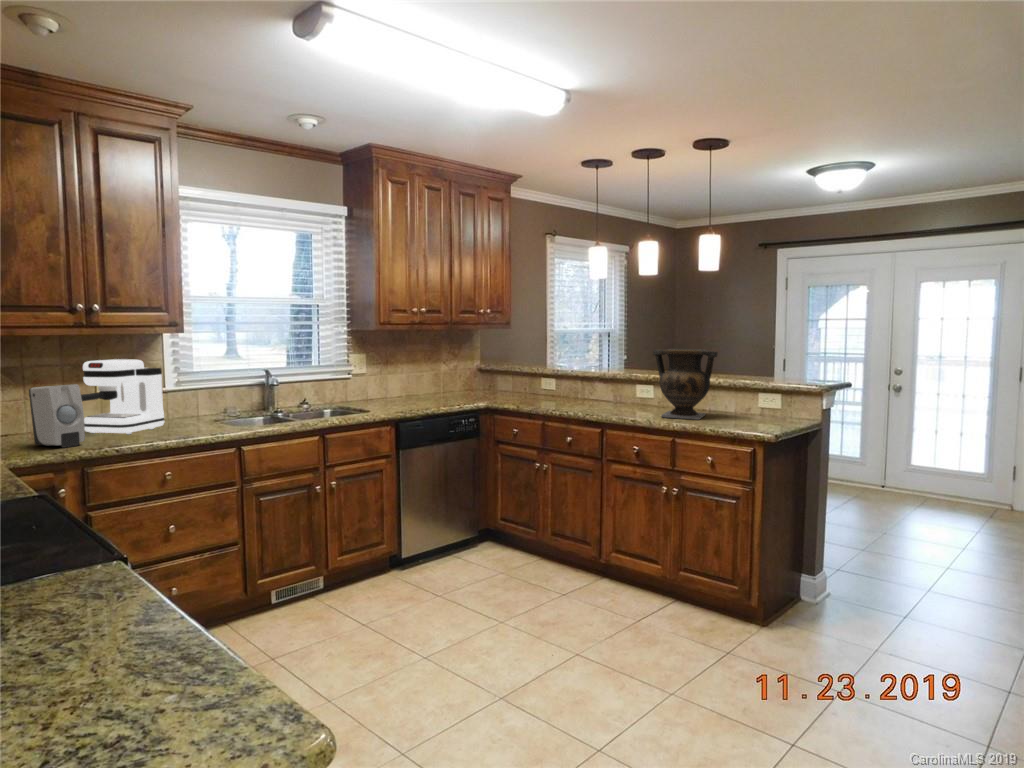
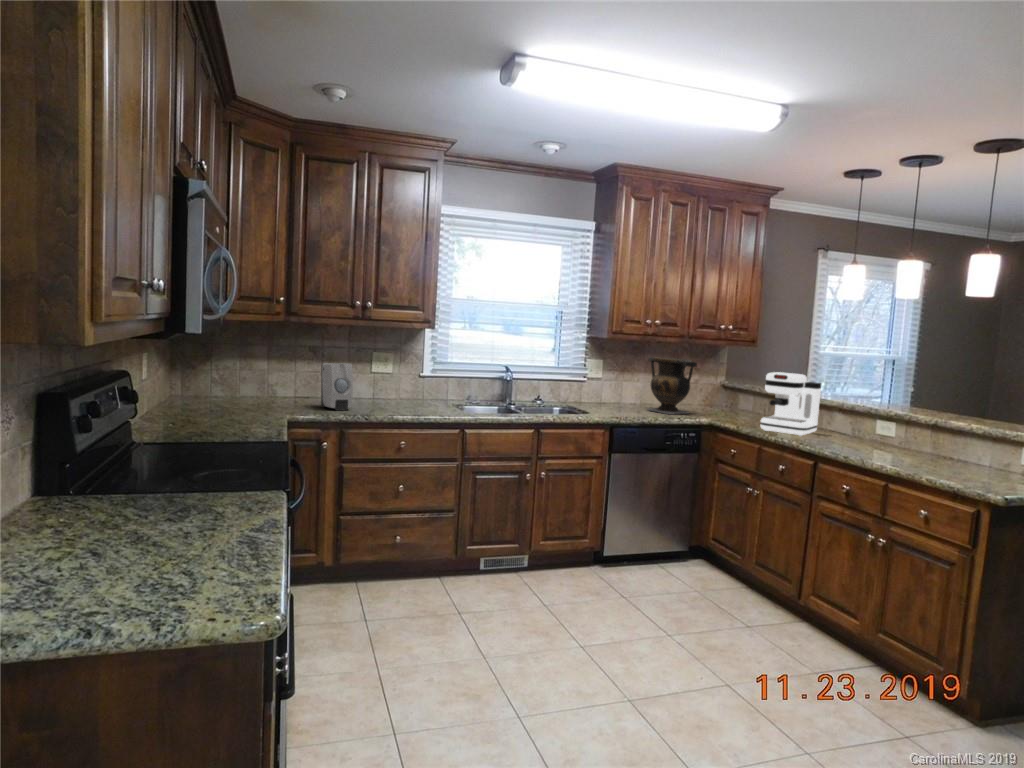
vase: present [653,349,717,420] -> present [647,357,697,415]
coffee maker: present [81,359,164,434] -> present [760,372,821,436]

